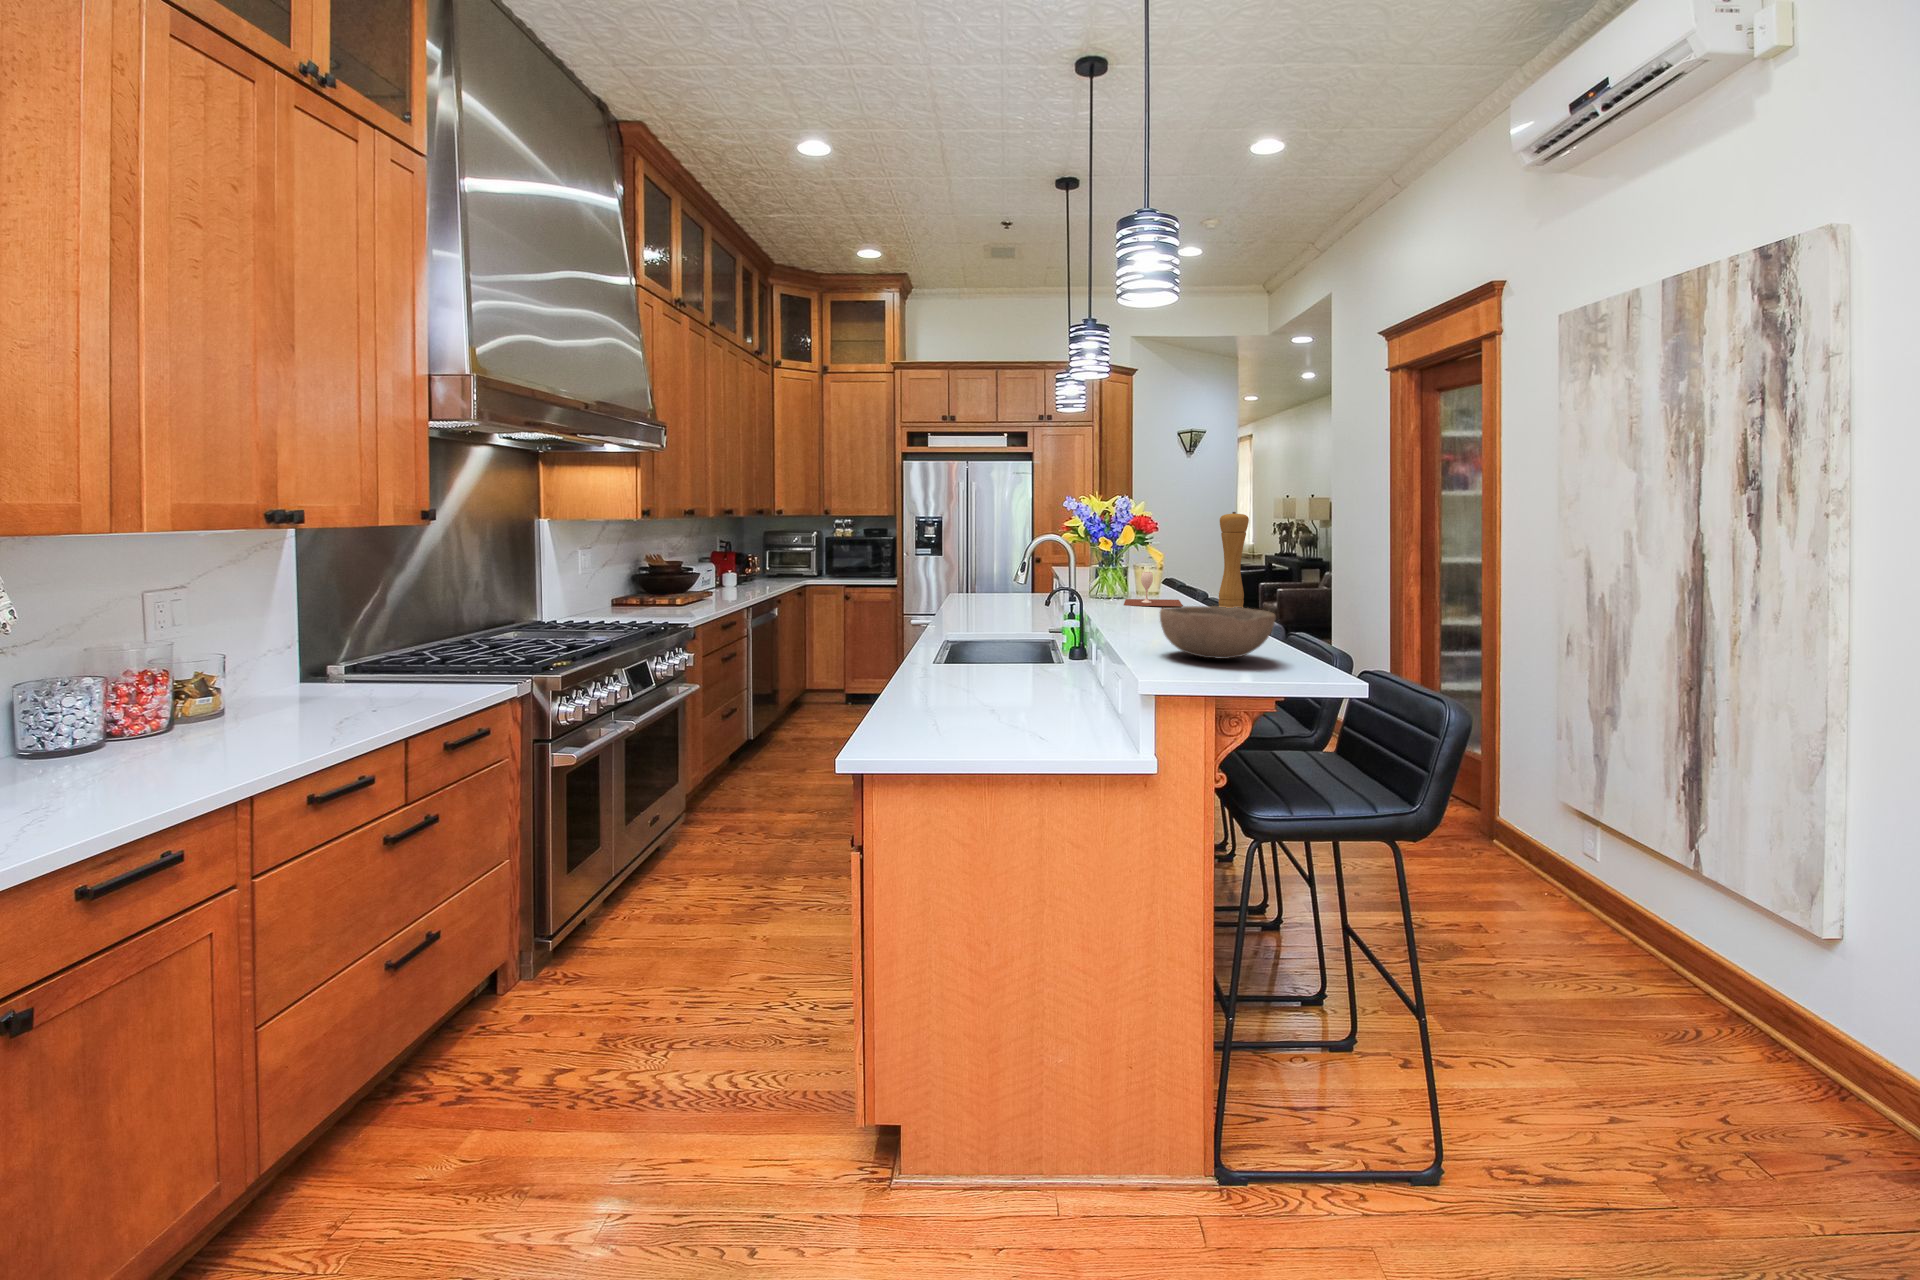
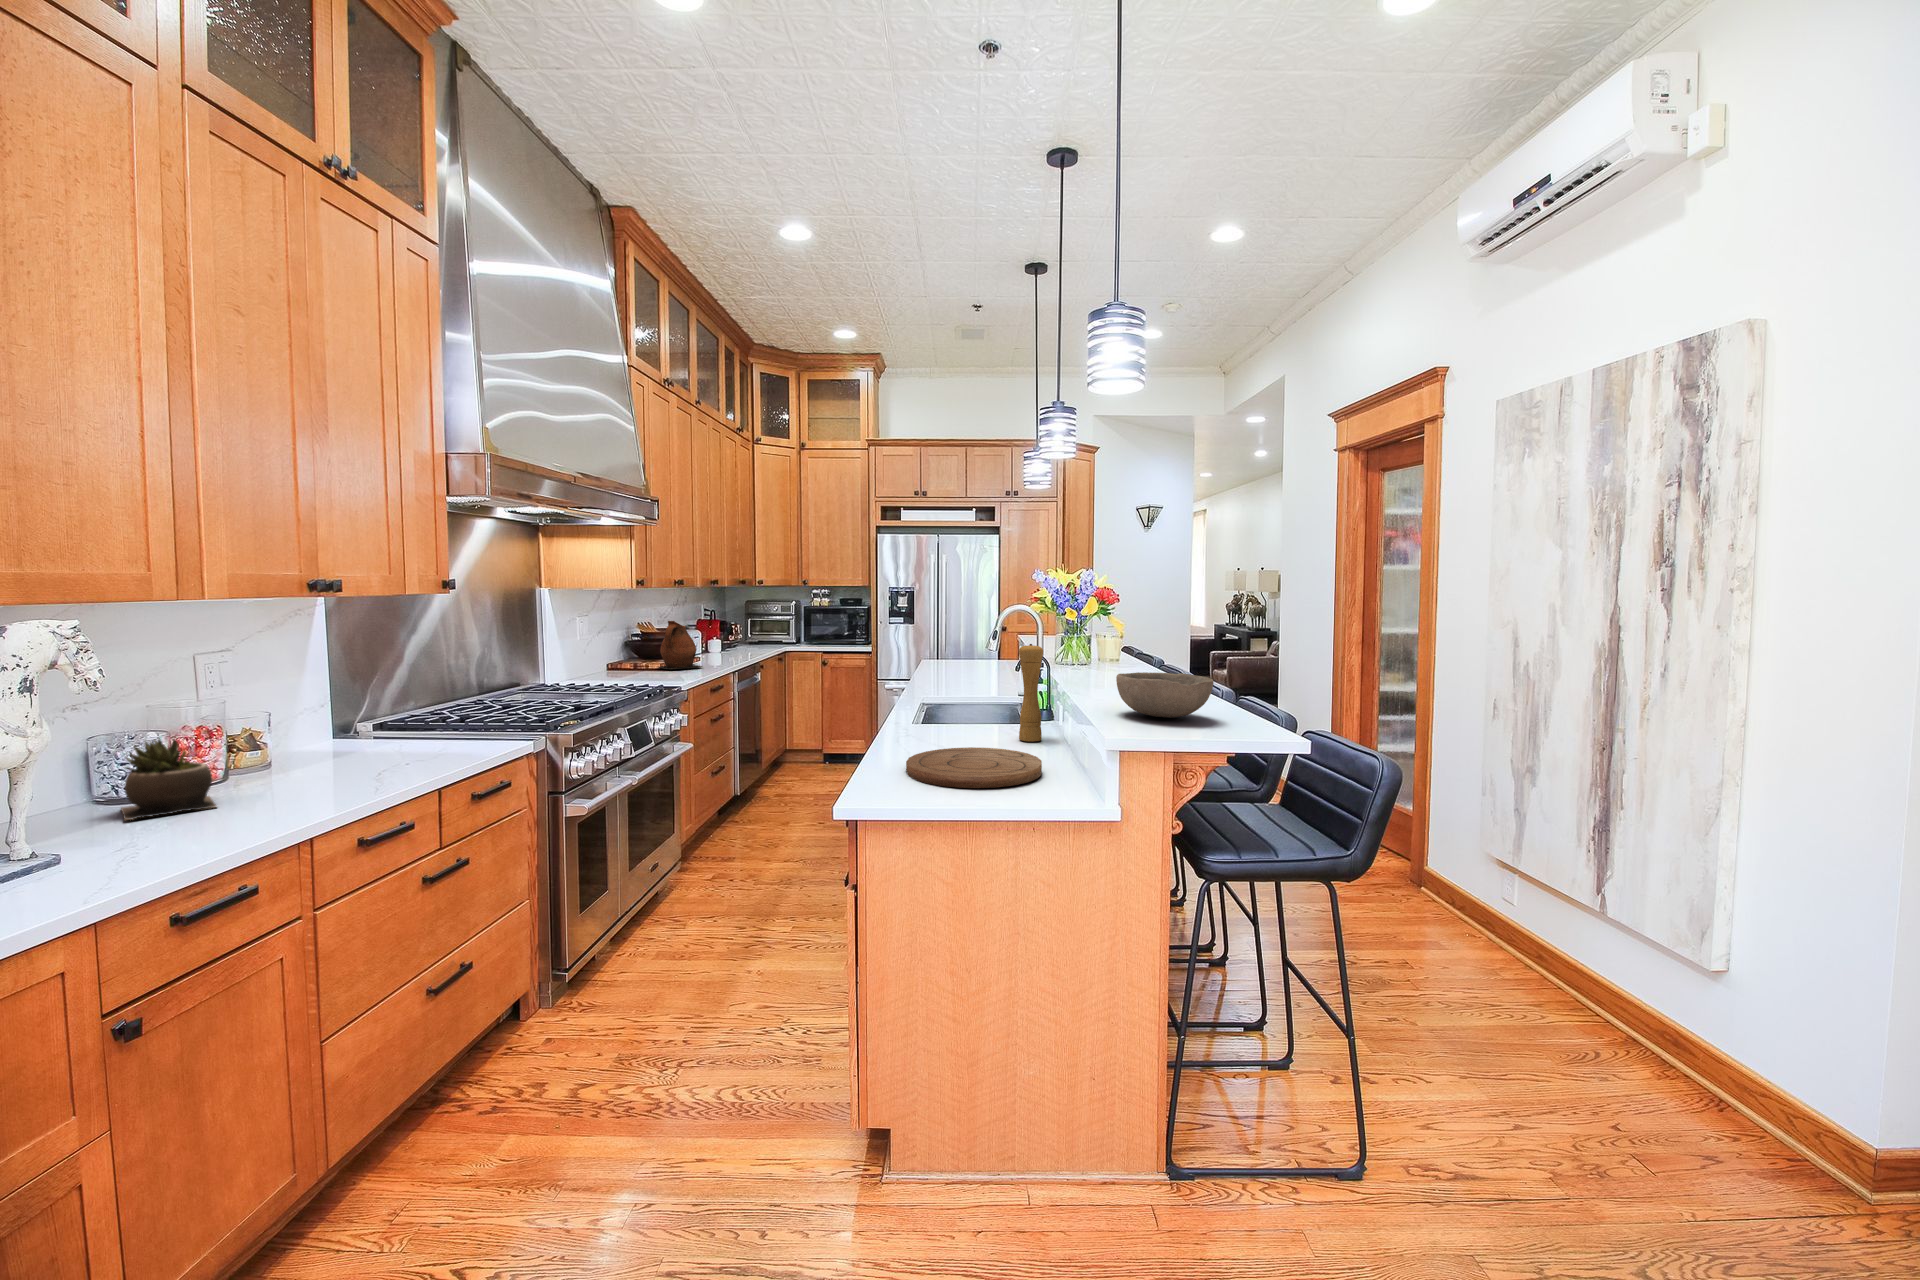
pepper mill: present [1219,512,1249,608] -> present [1019,644,1043,742]
ceramic pitcher: none [661,555,711,607] -> present [659,621,702,669]
wine glass: present [1124,572,1183,606] -> none [1073,641,1136,672]
succulent plant: none [44,683,152,775] -> present [121,739,216,820]
cutting board: none [918,693,1072,740] -> present [906,747,1042,788]

